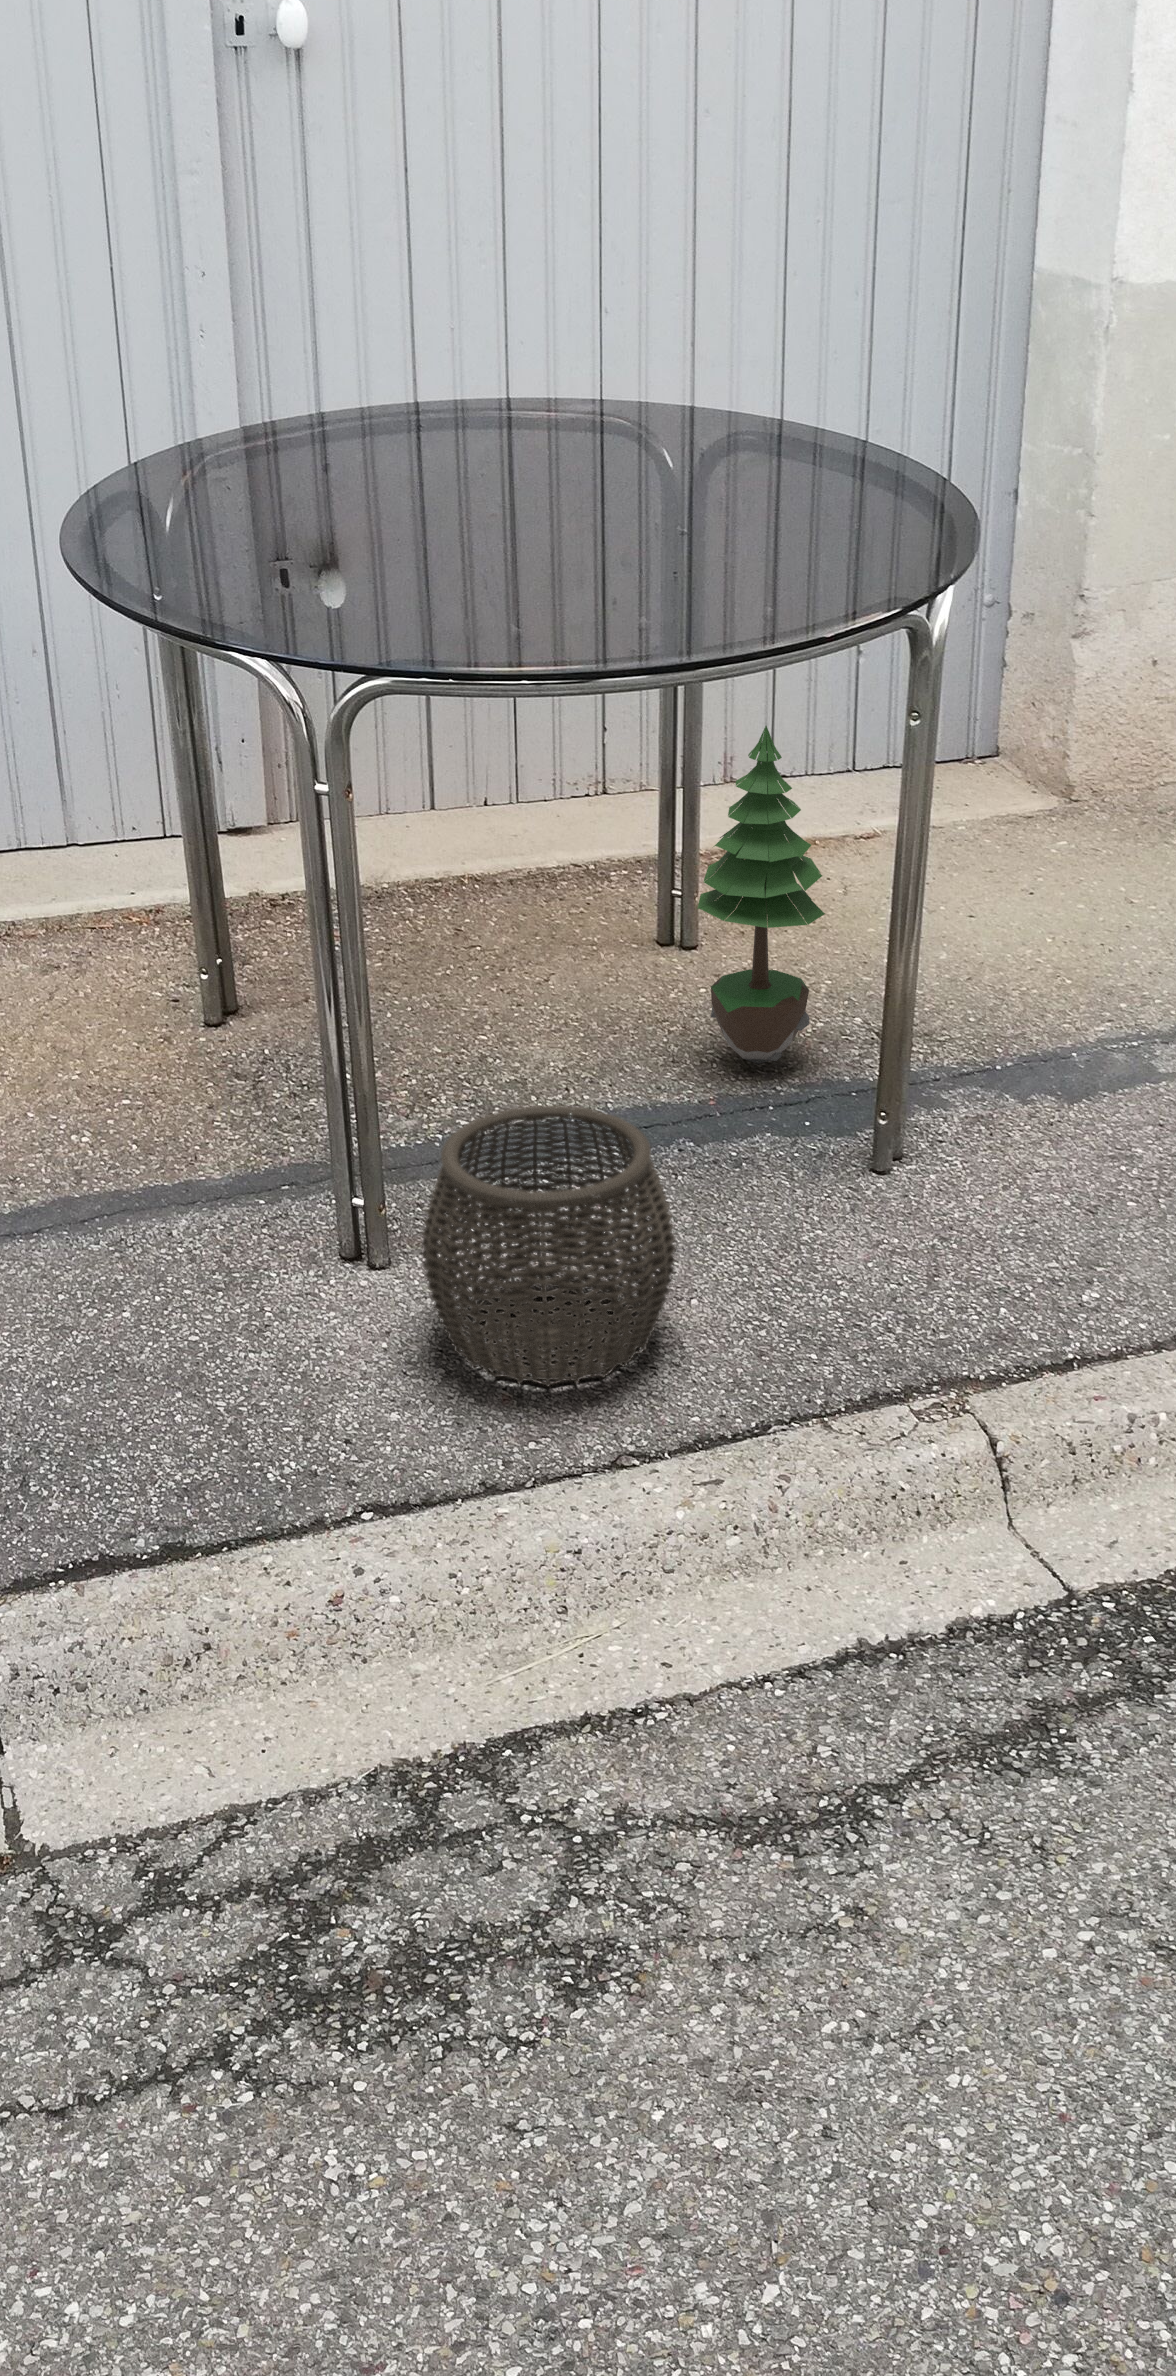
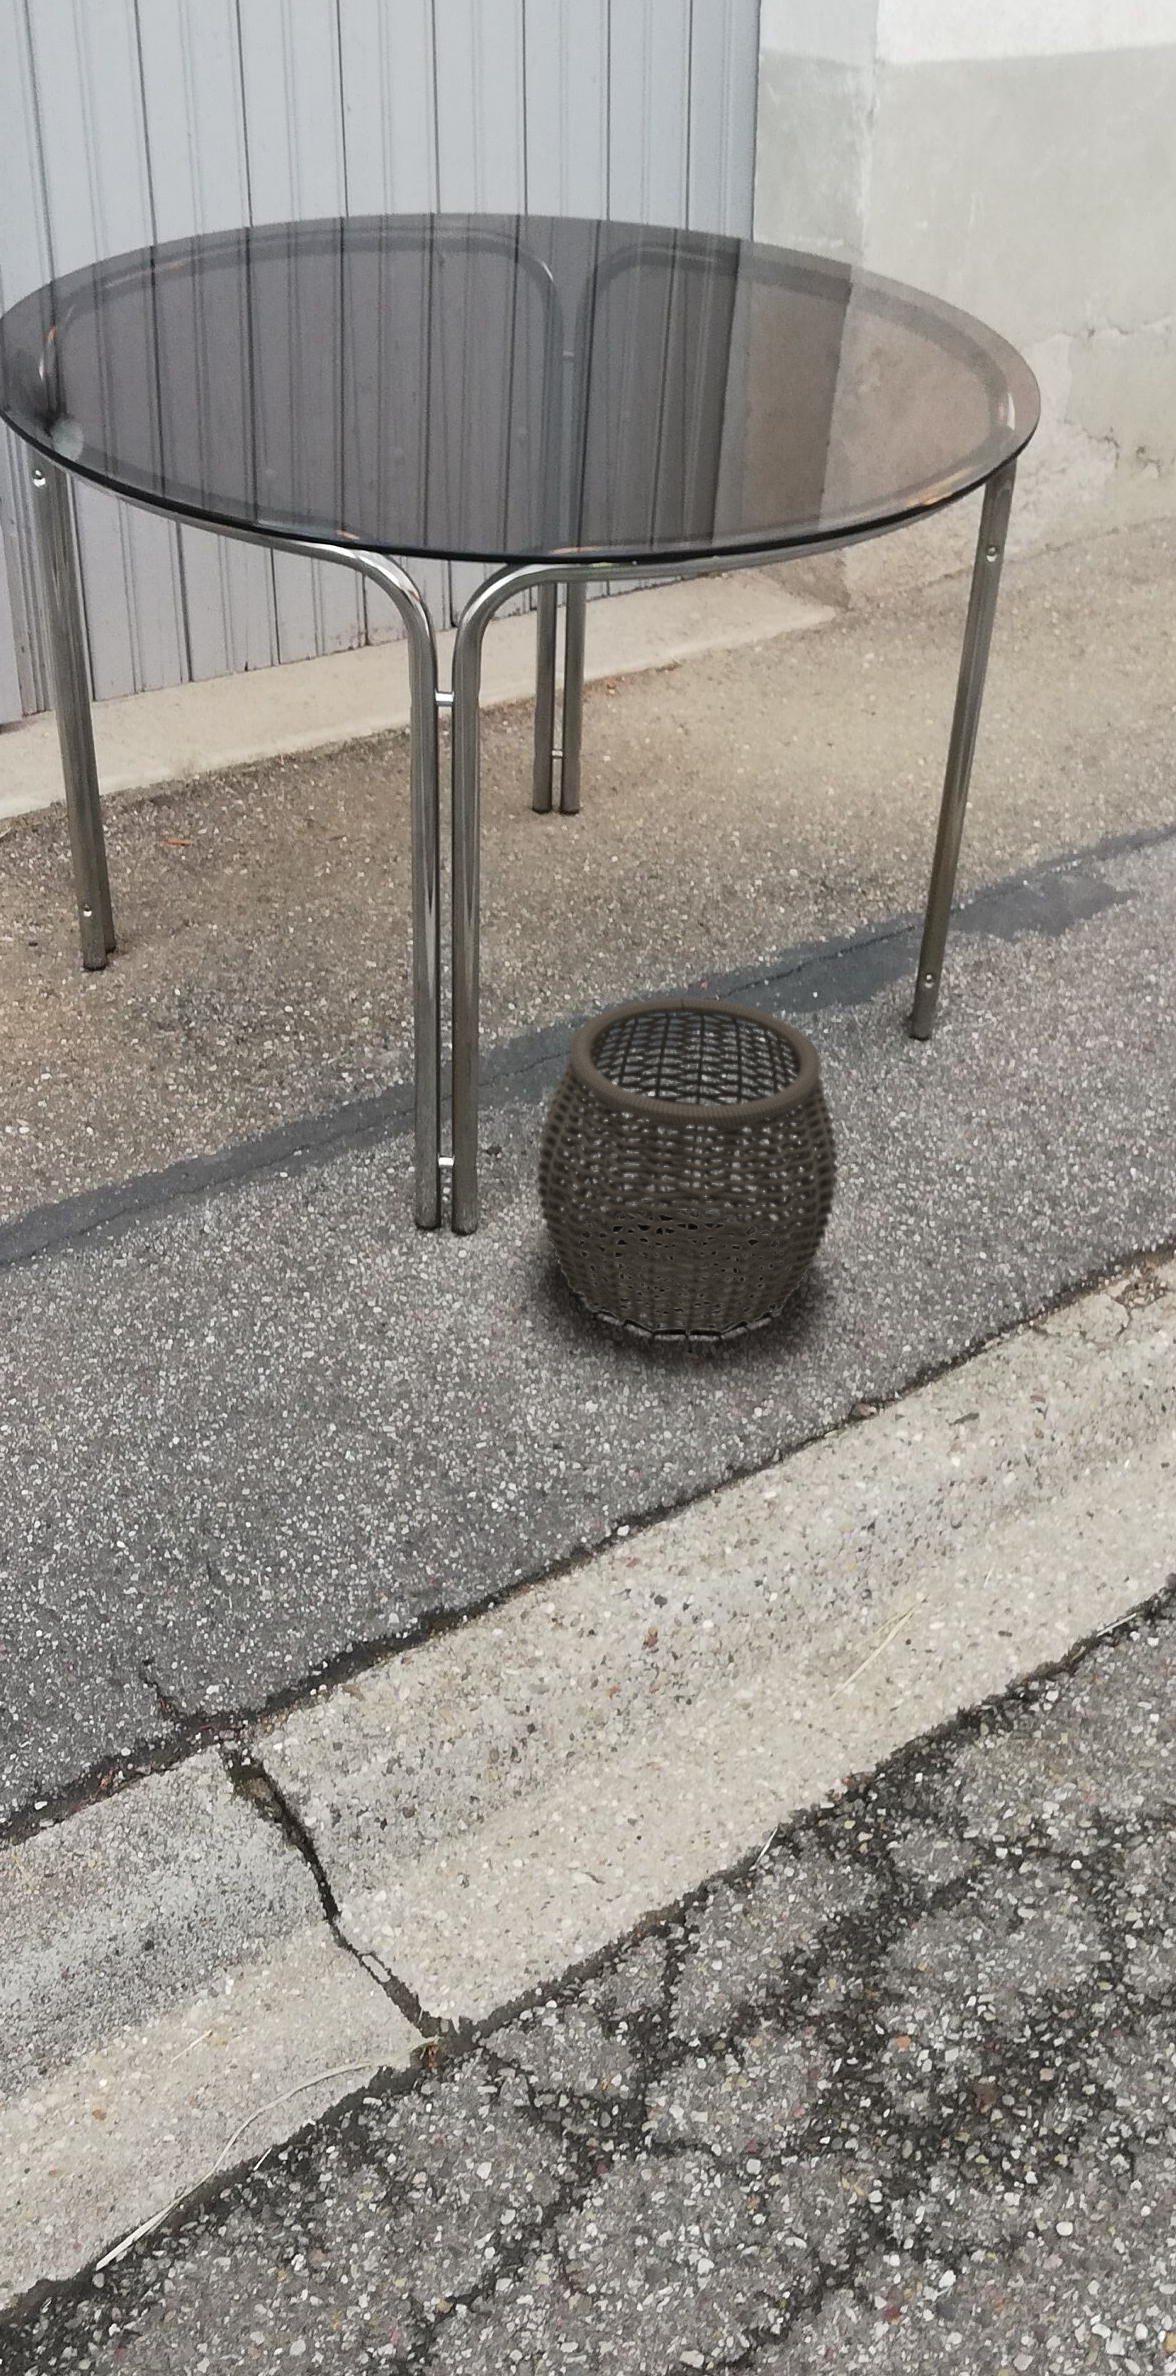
potted tree: present [697,726,825,1064] -> none [606,533,752,924]

